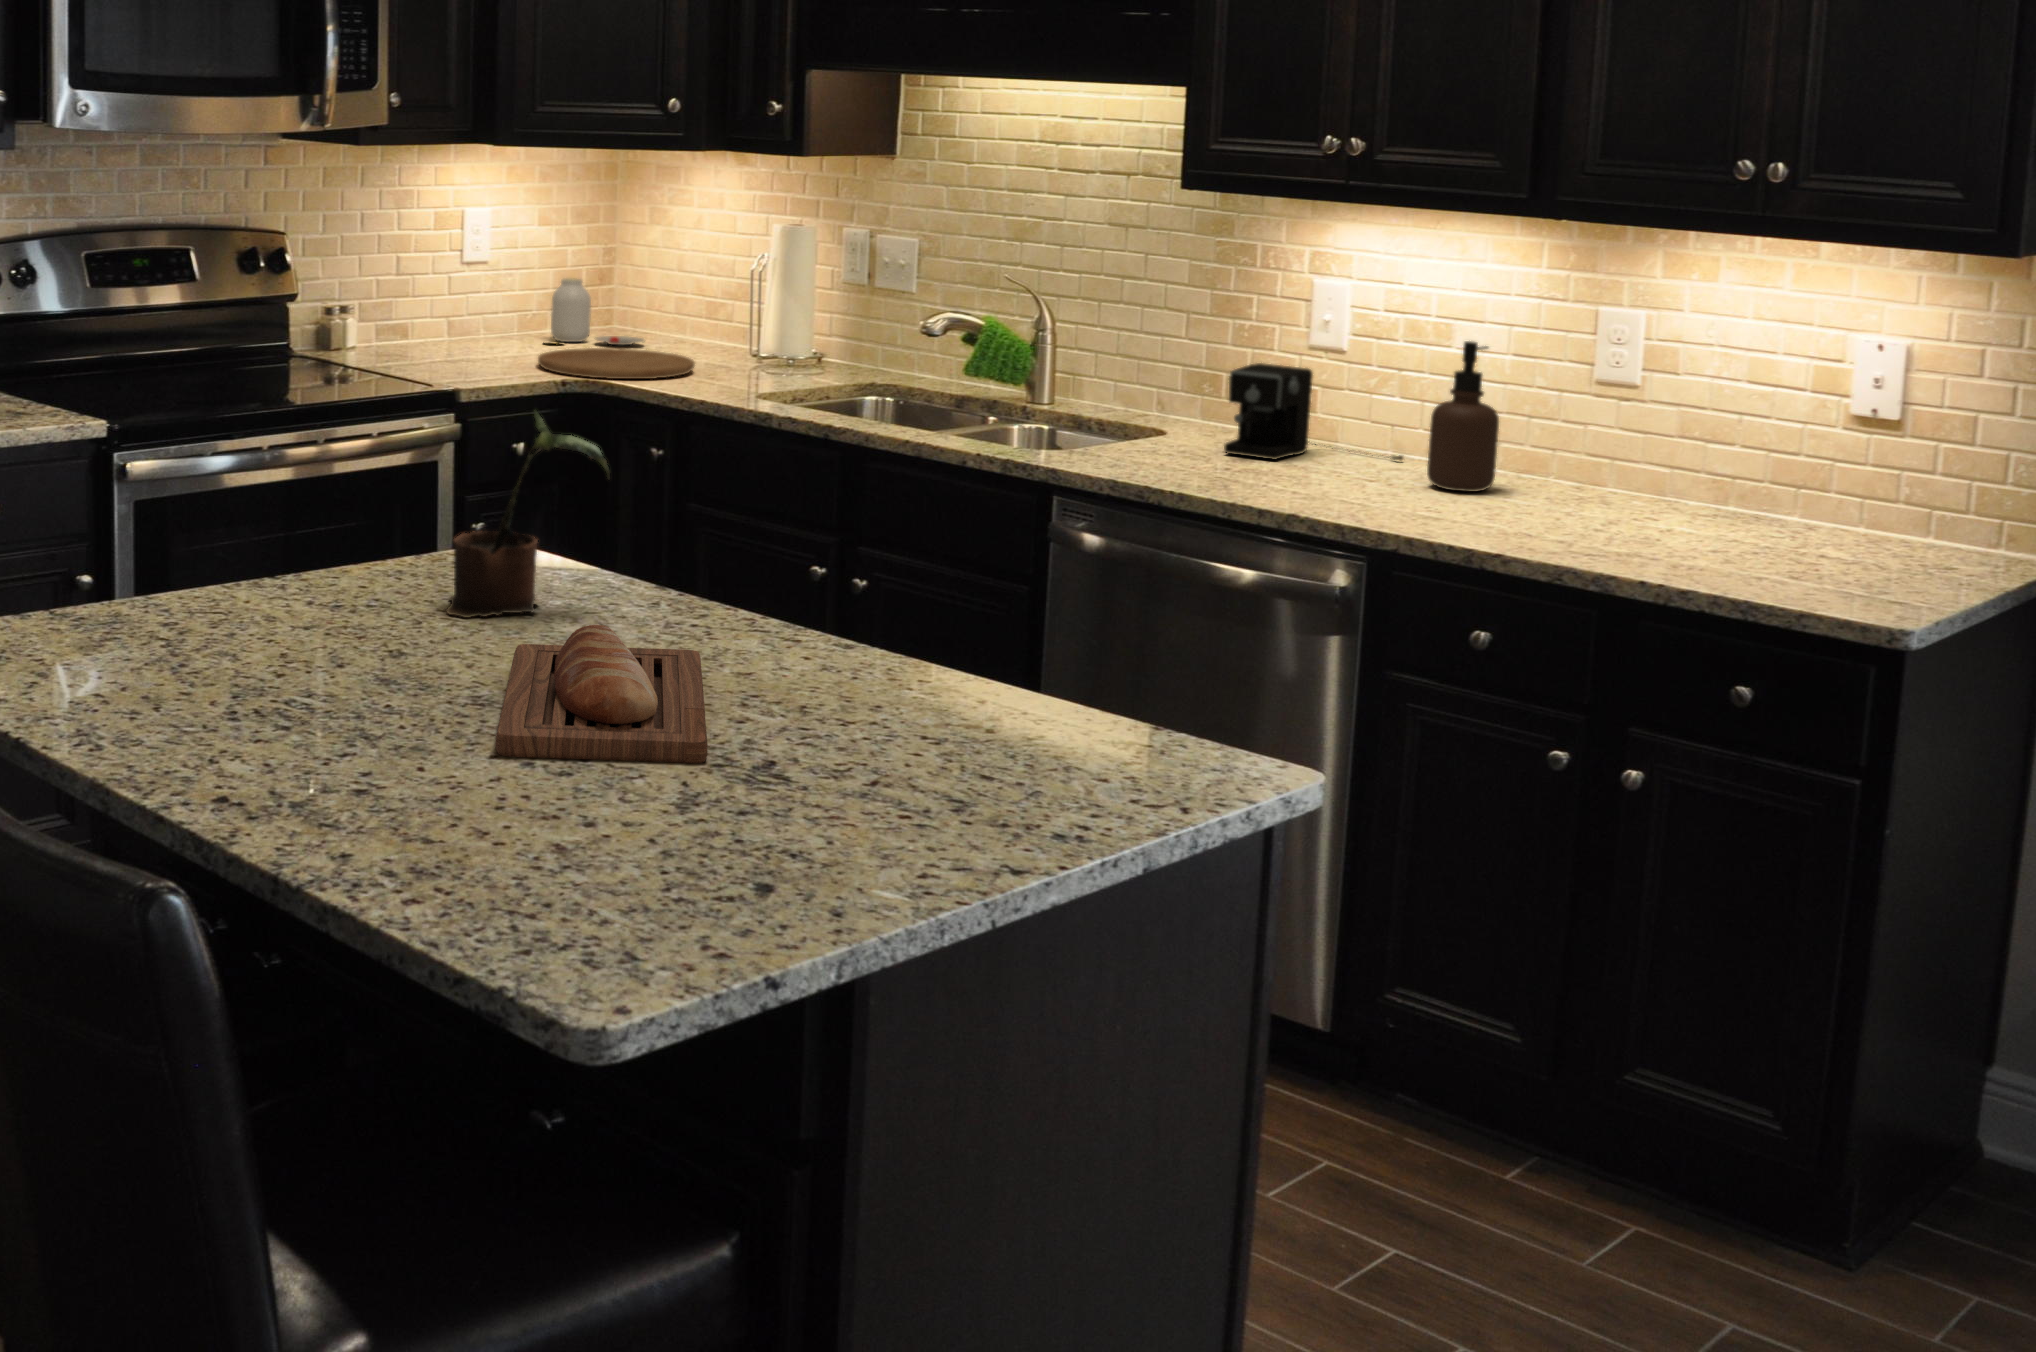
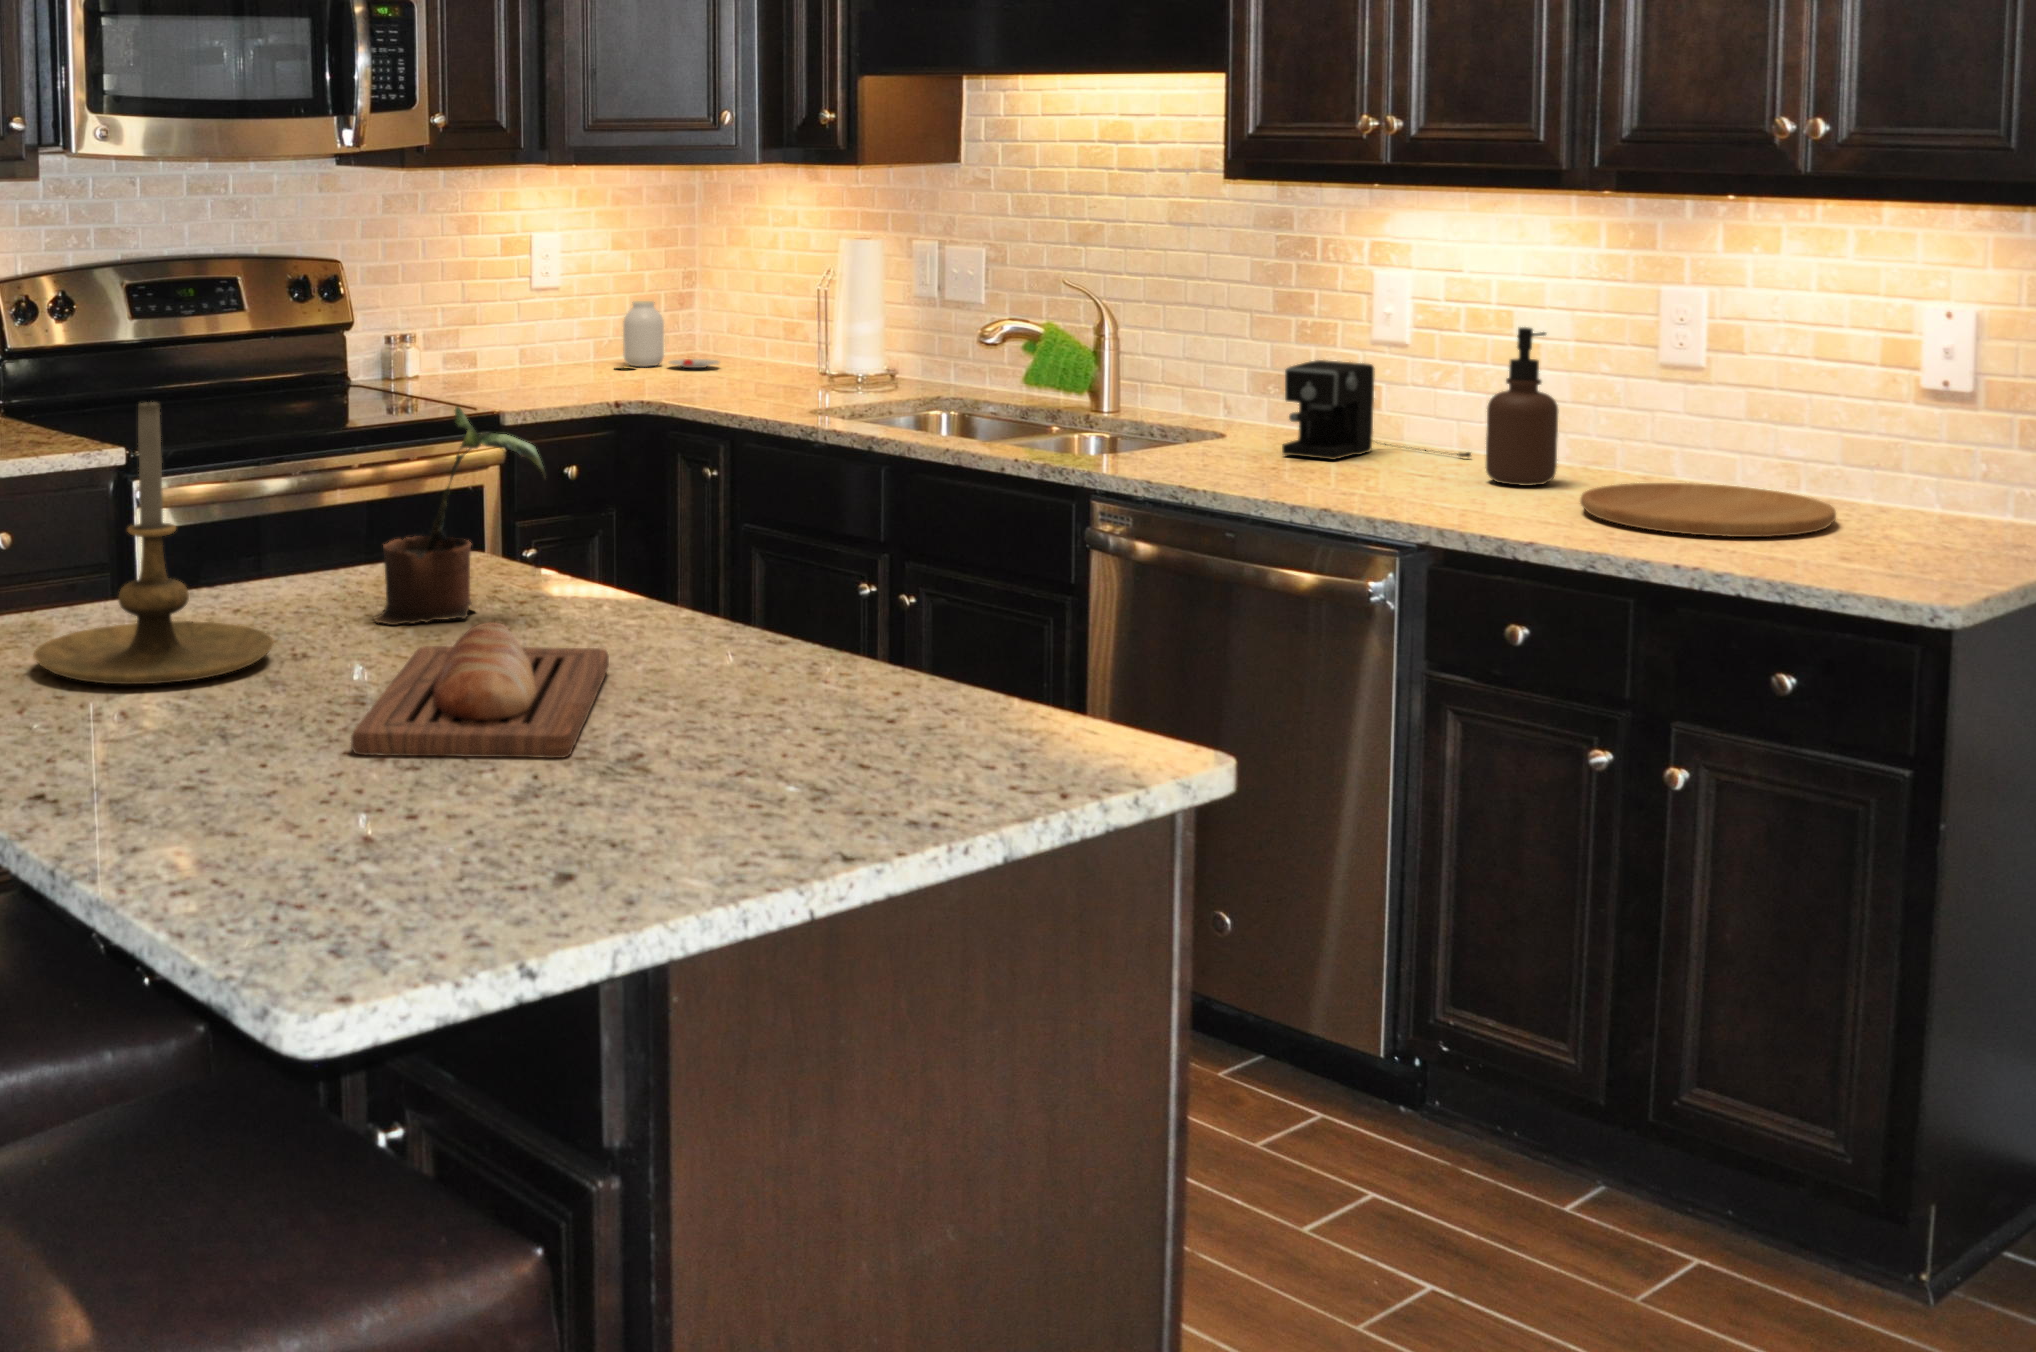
cutting board: present [538,348,695,379] -> present [1580,483,1836,537]
candle holder: none [144,402,372,677] -> present [34,402,274,684]

